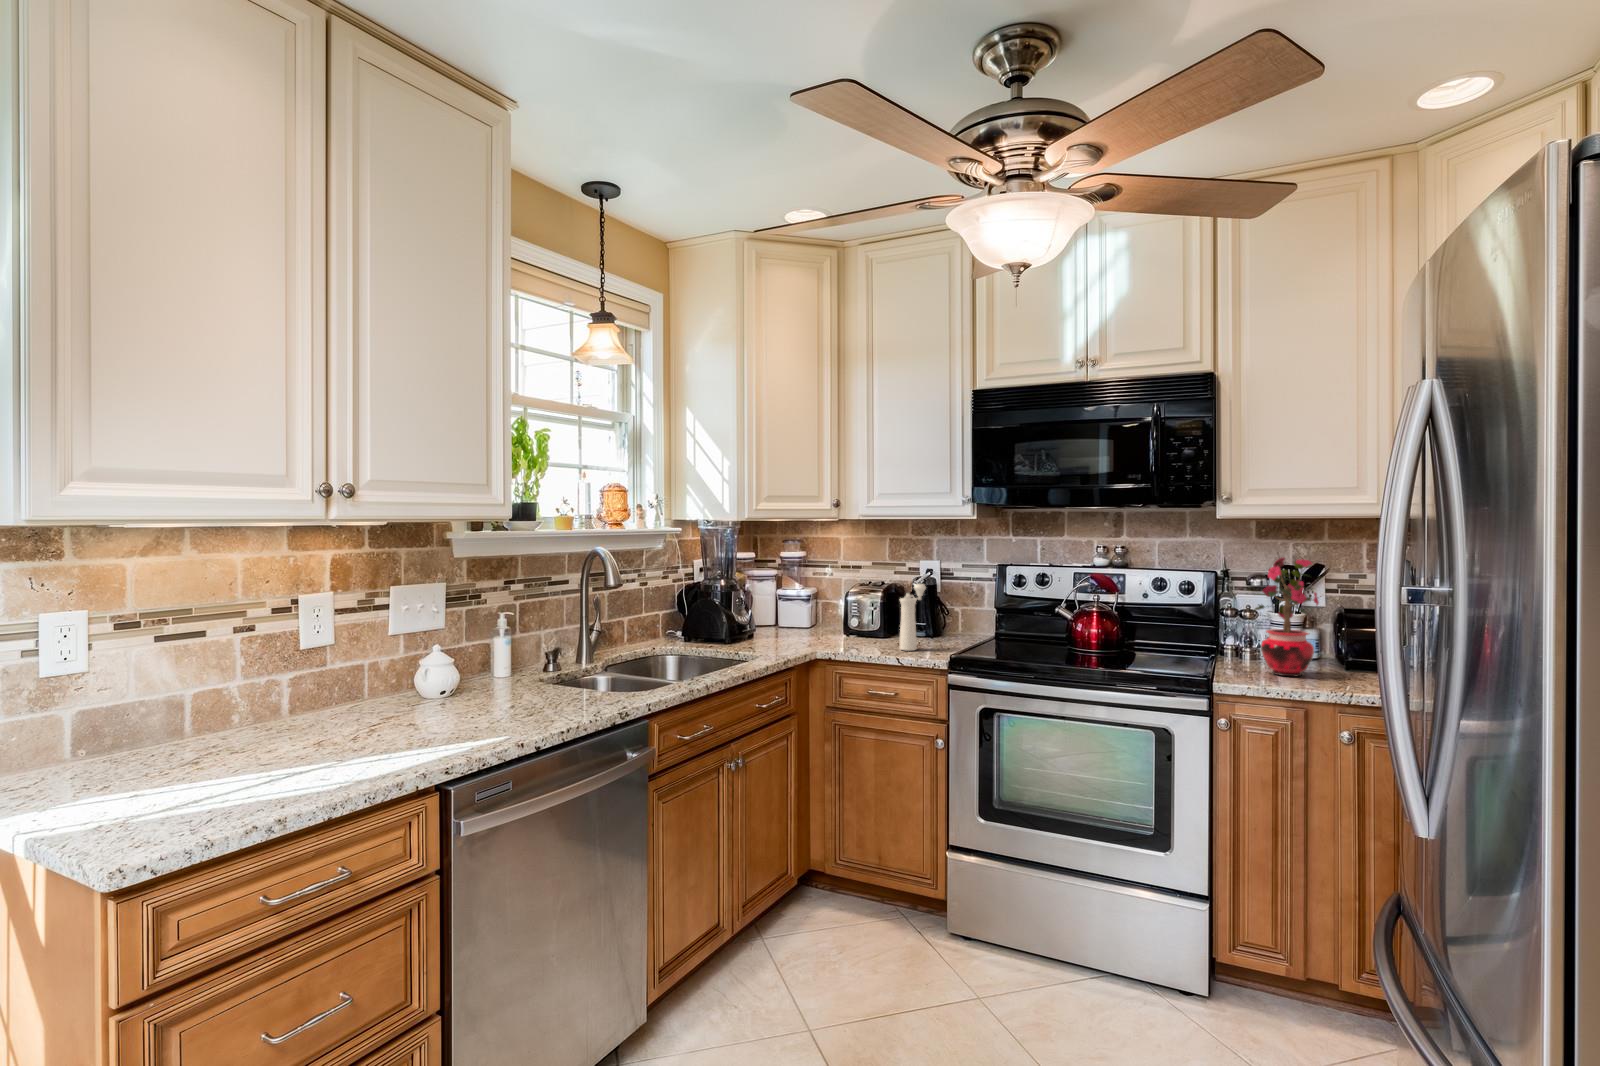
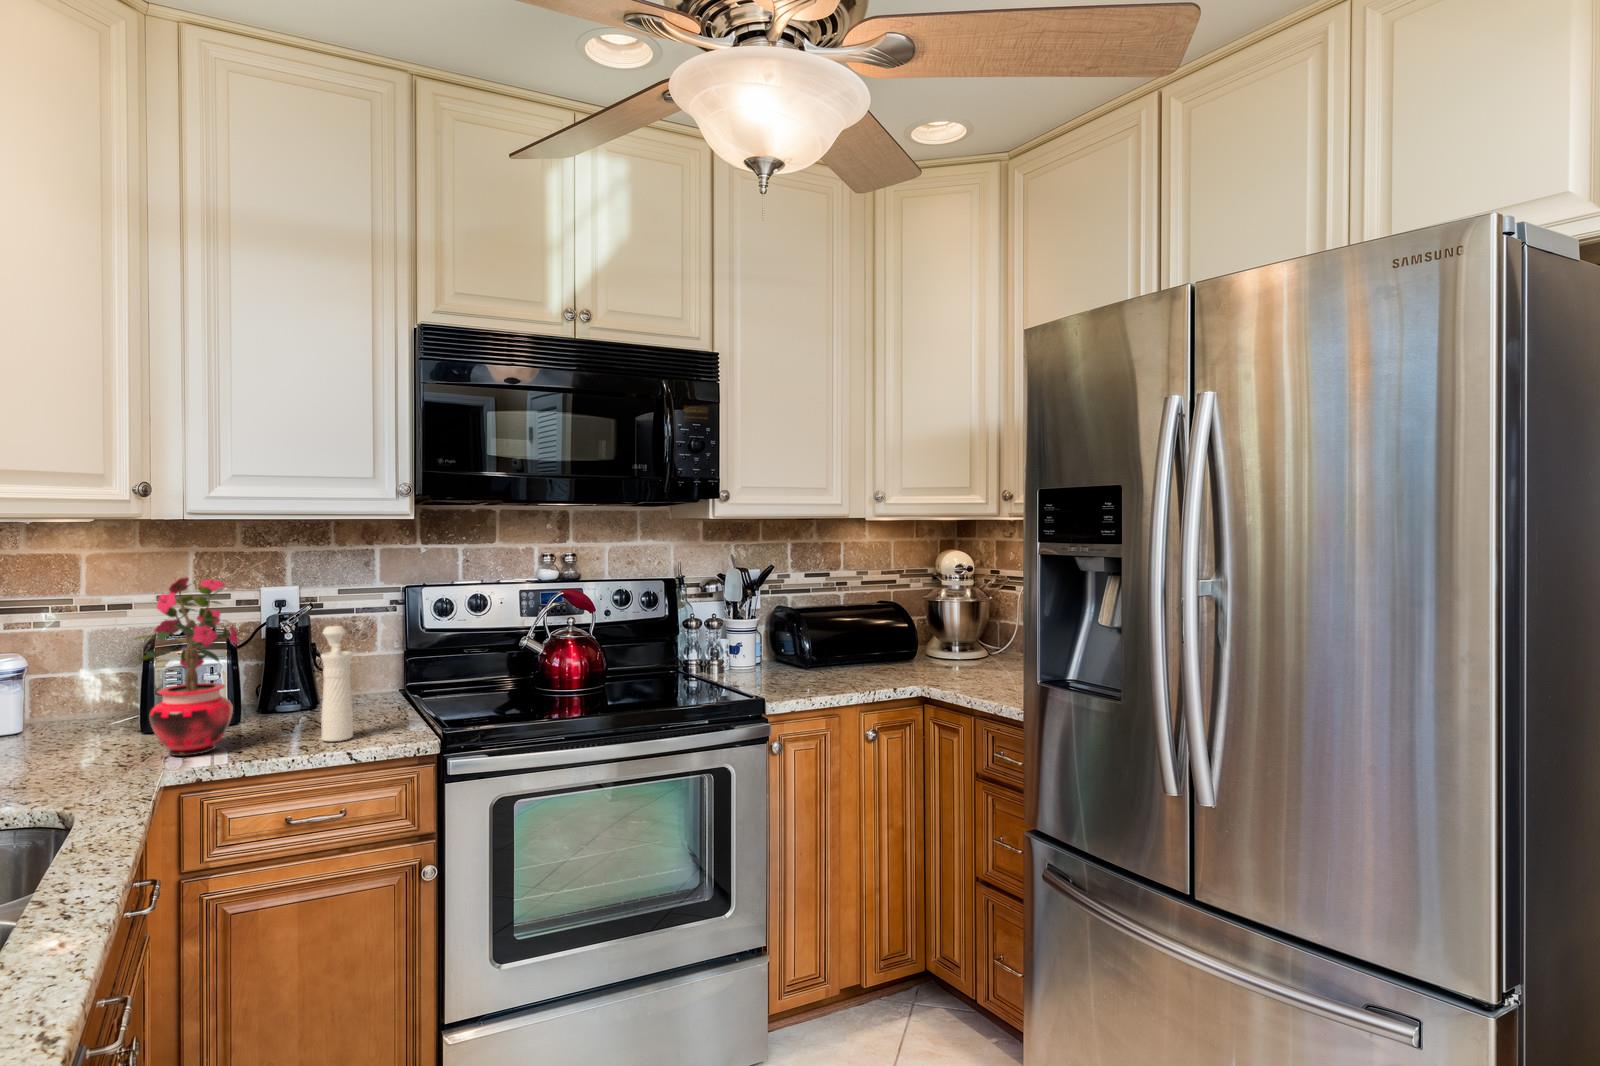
potted plant: present [1255,557,1321,676] -> present [136,577,238,756]

